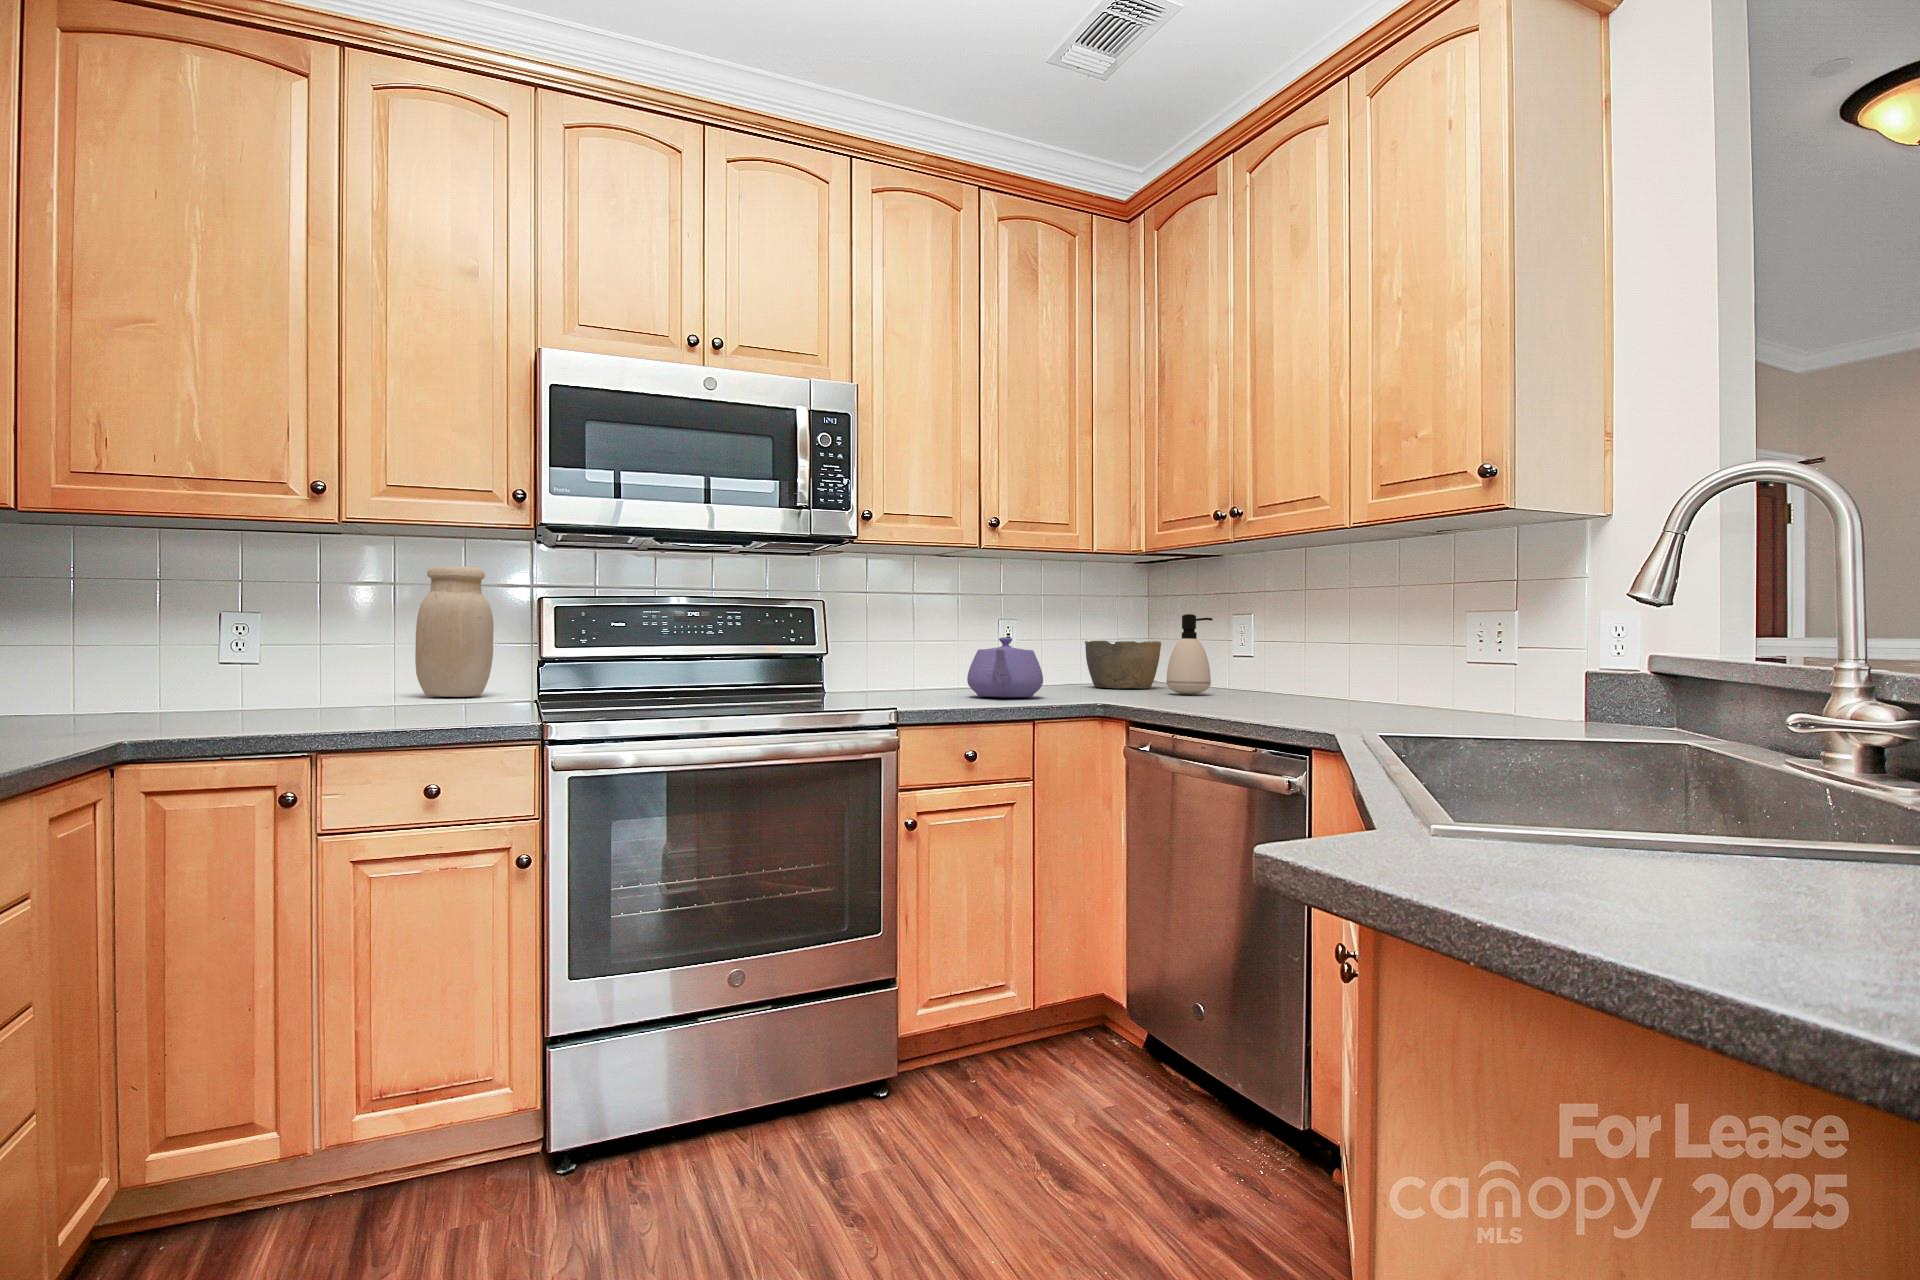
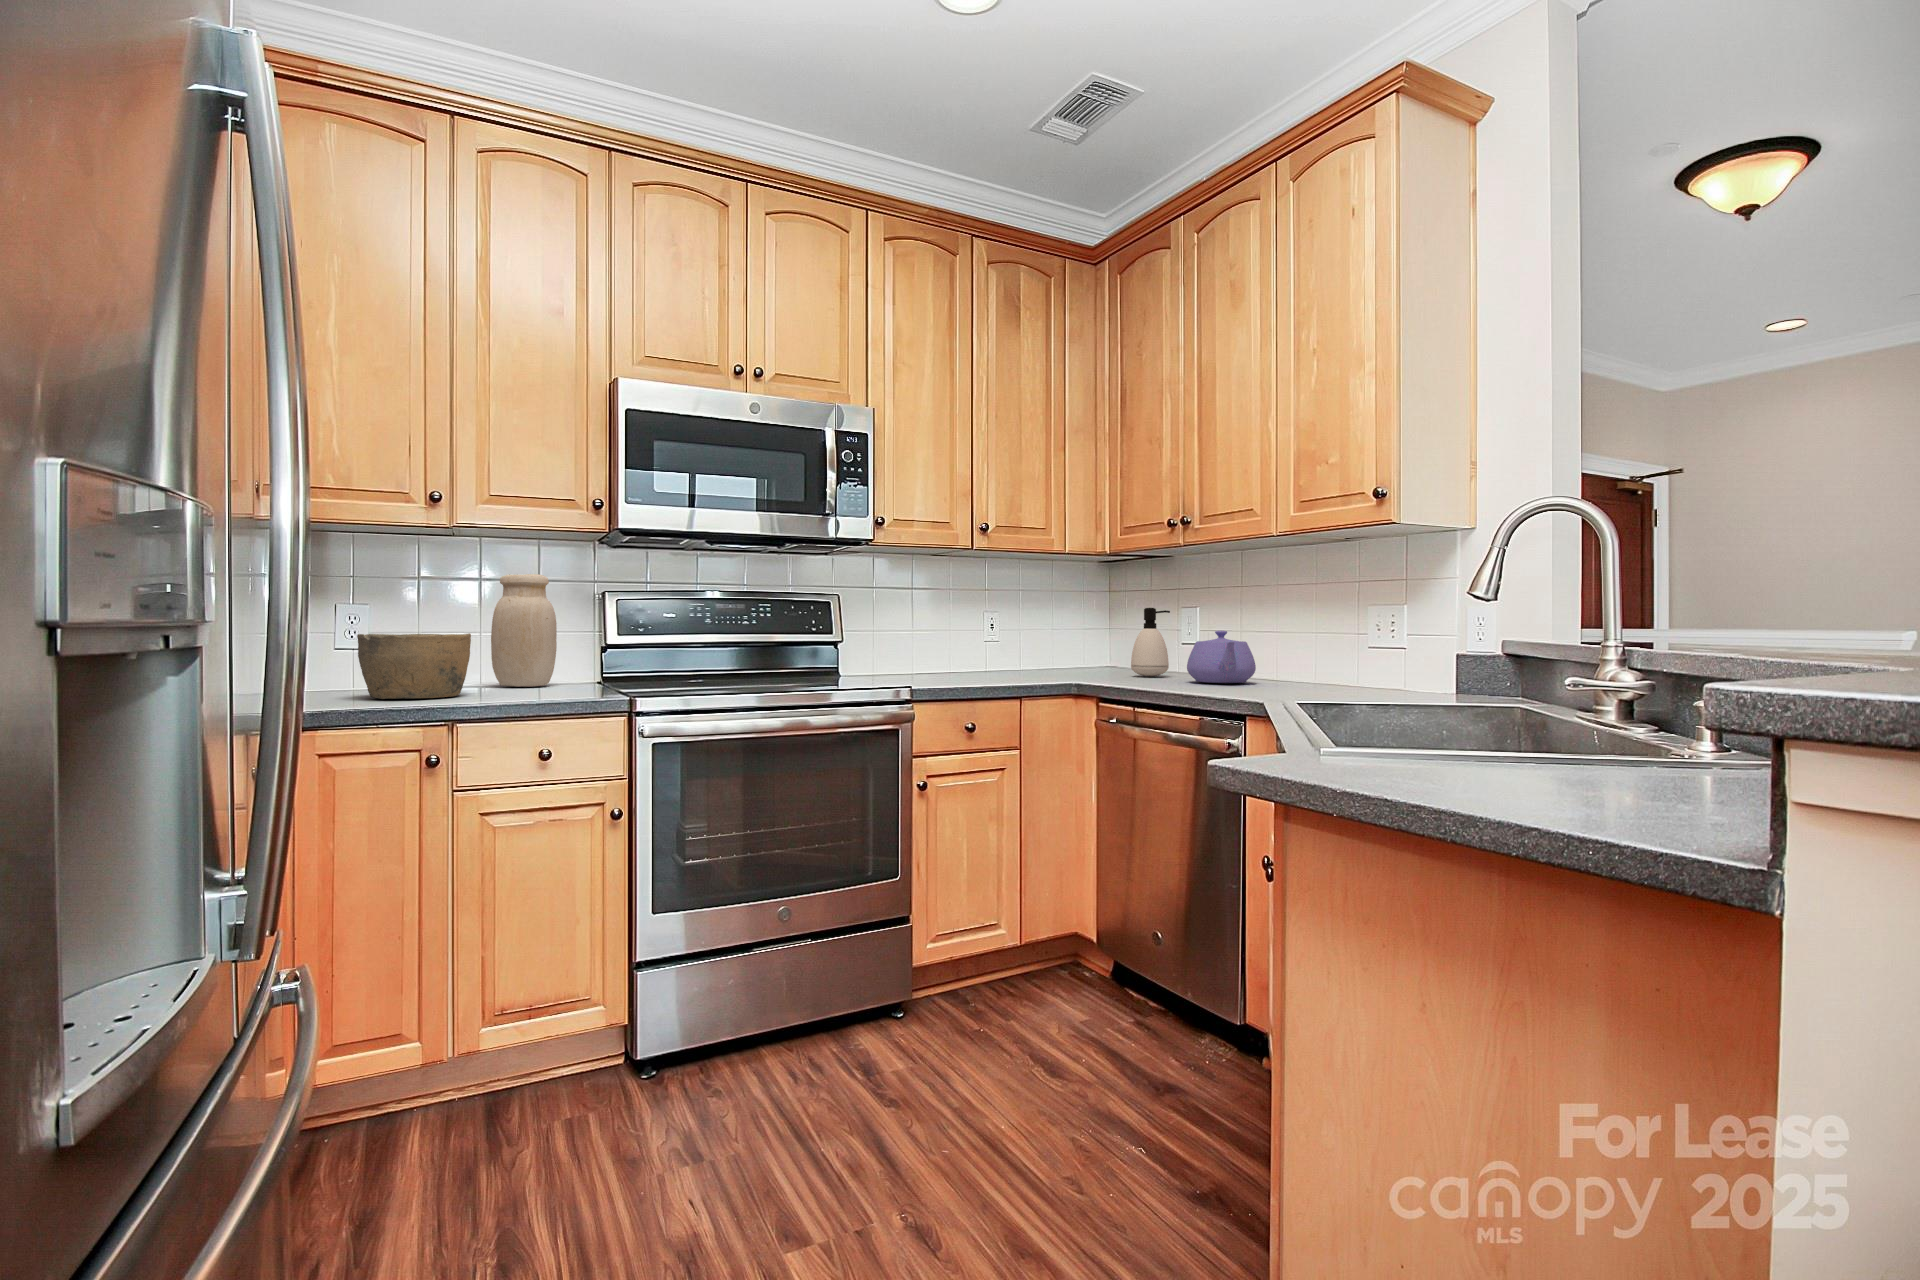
teapot: present [967,637,1043,698] -> present [1187,631,1256,683]
bowl: present [1085,641,1161,688] -> present [357,633,471,699]

